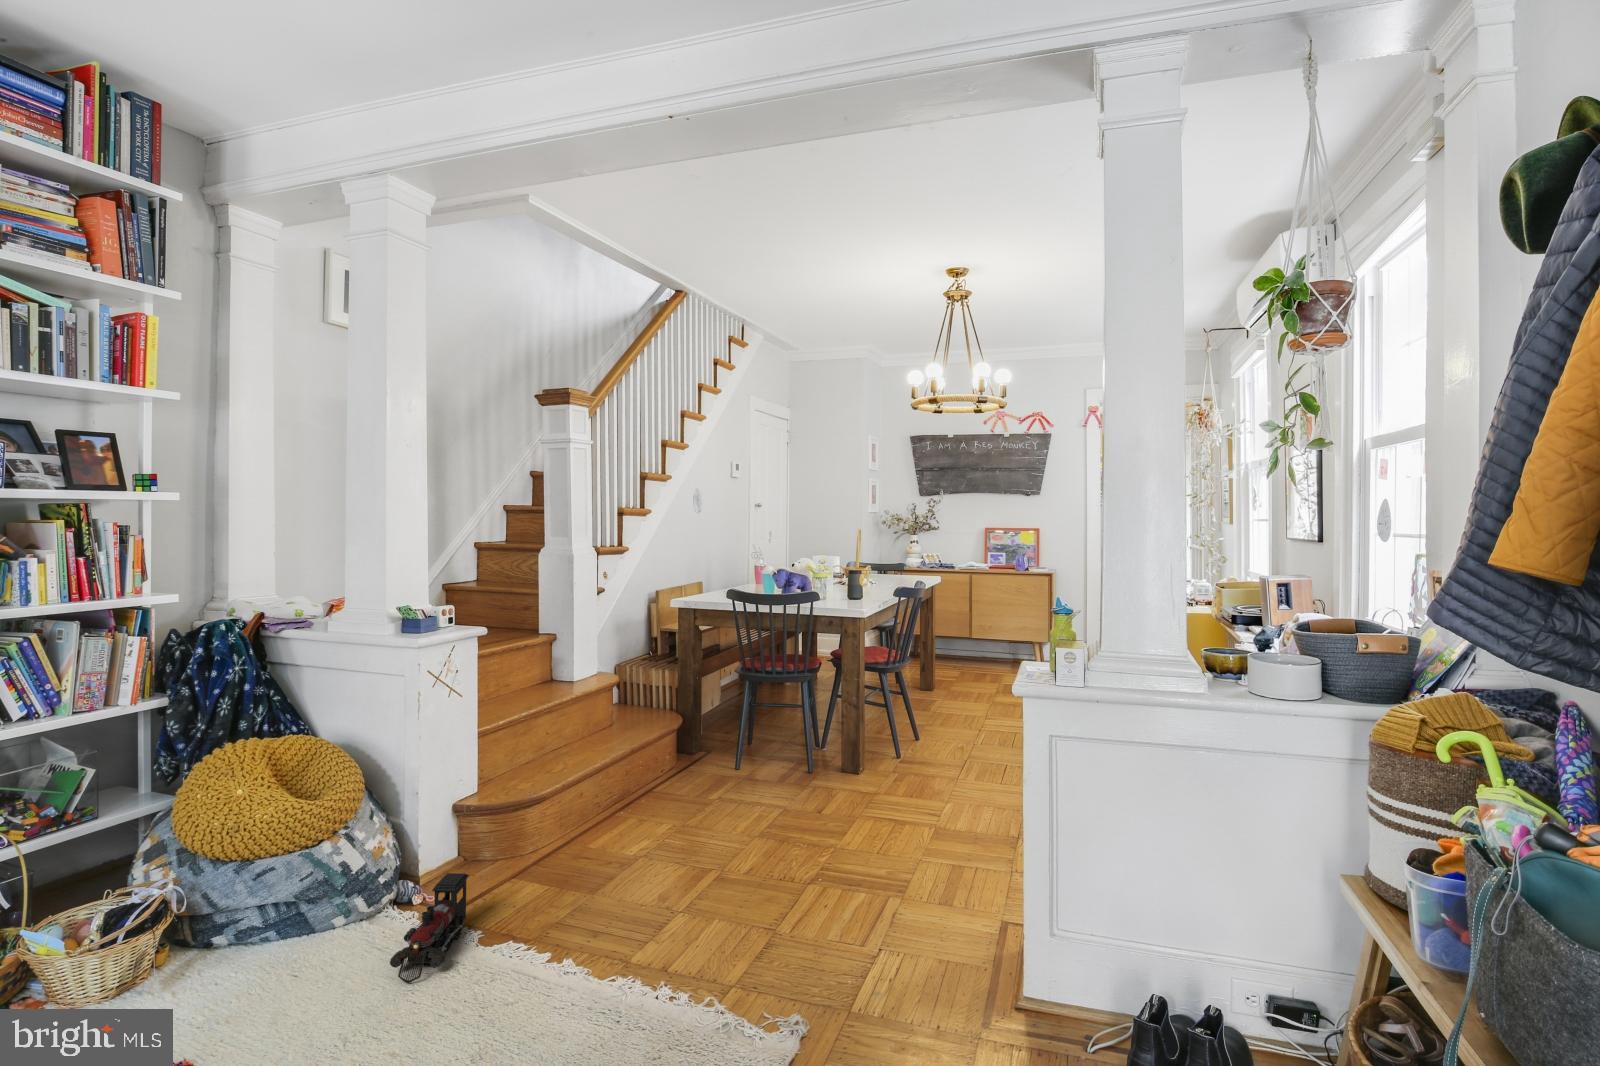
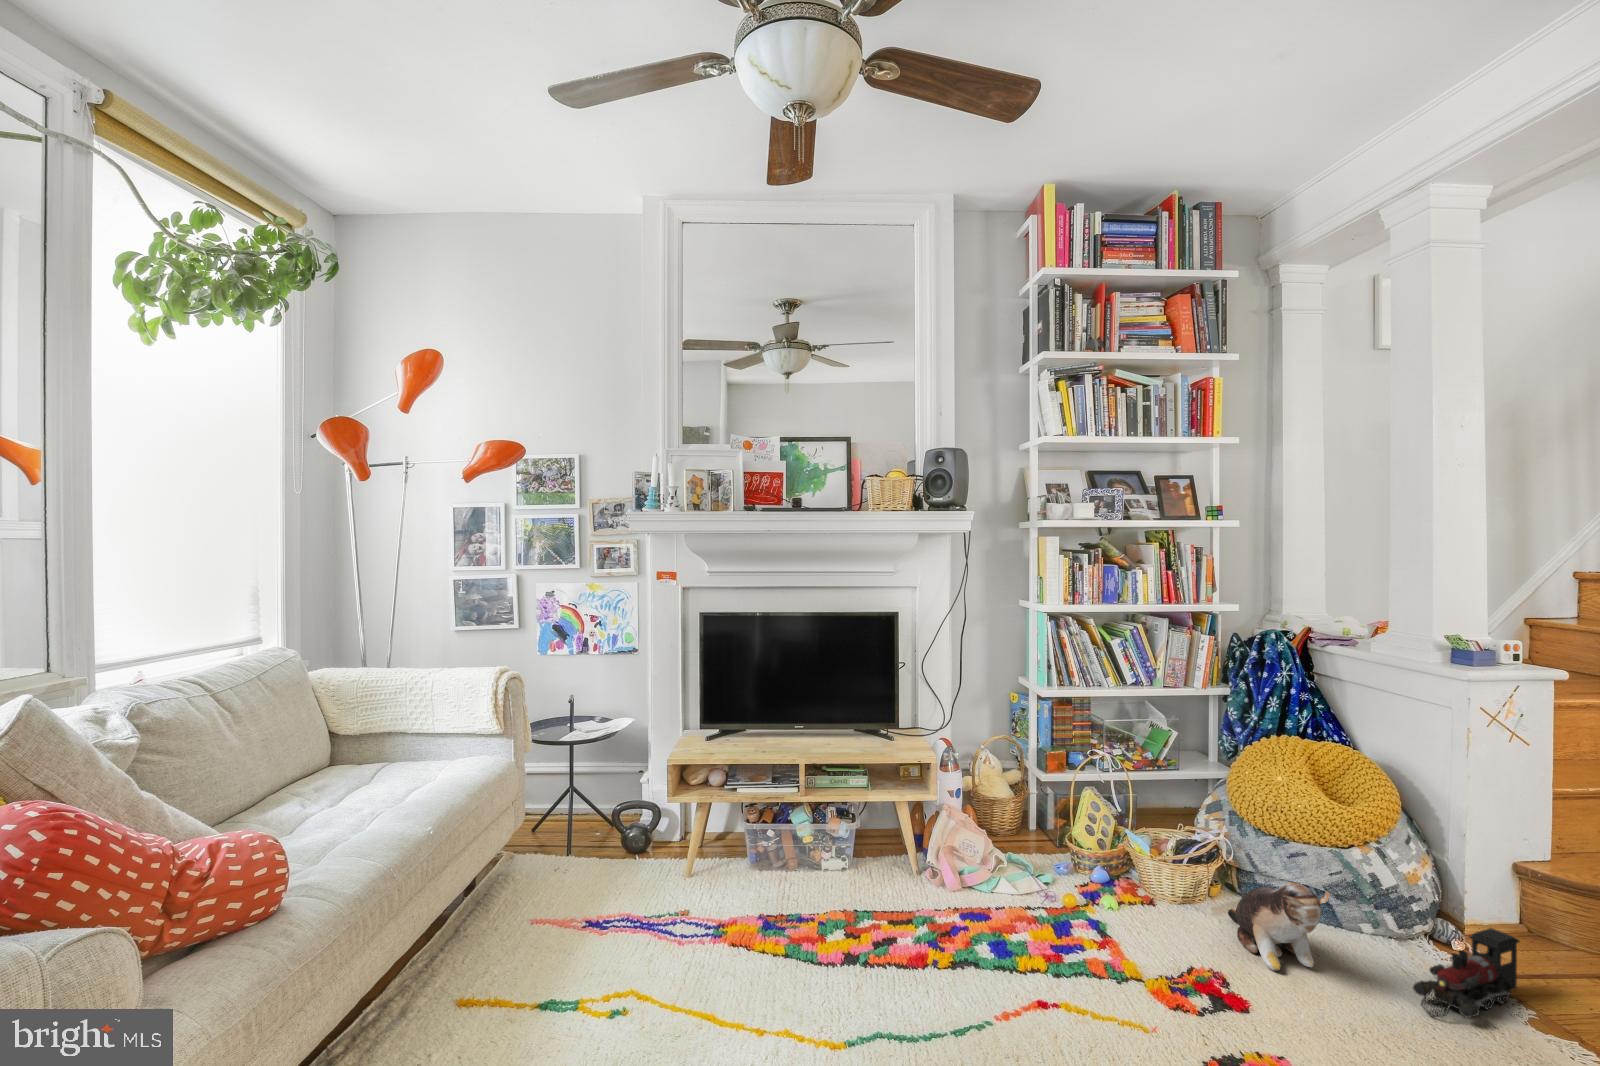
plush toy: none [182,905,314,1021] -> present [1228,882,1330,971]

